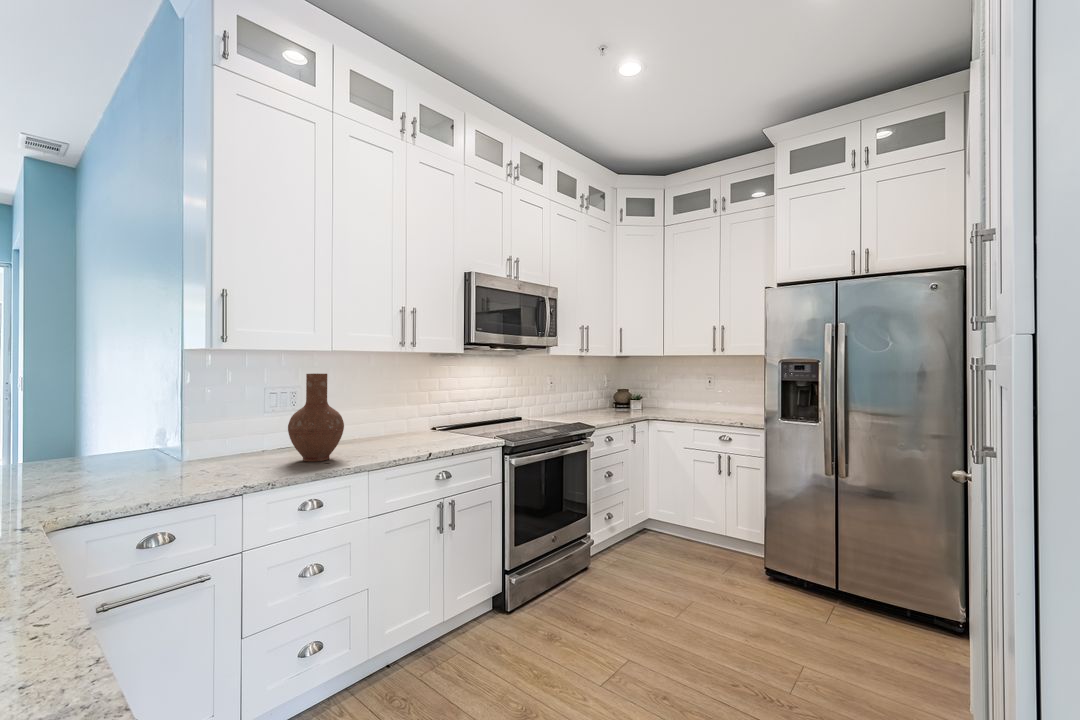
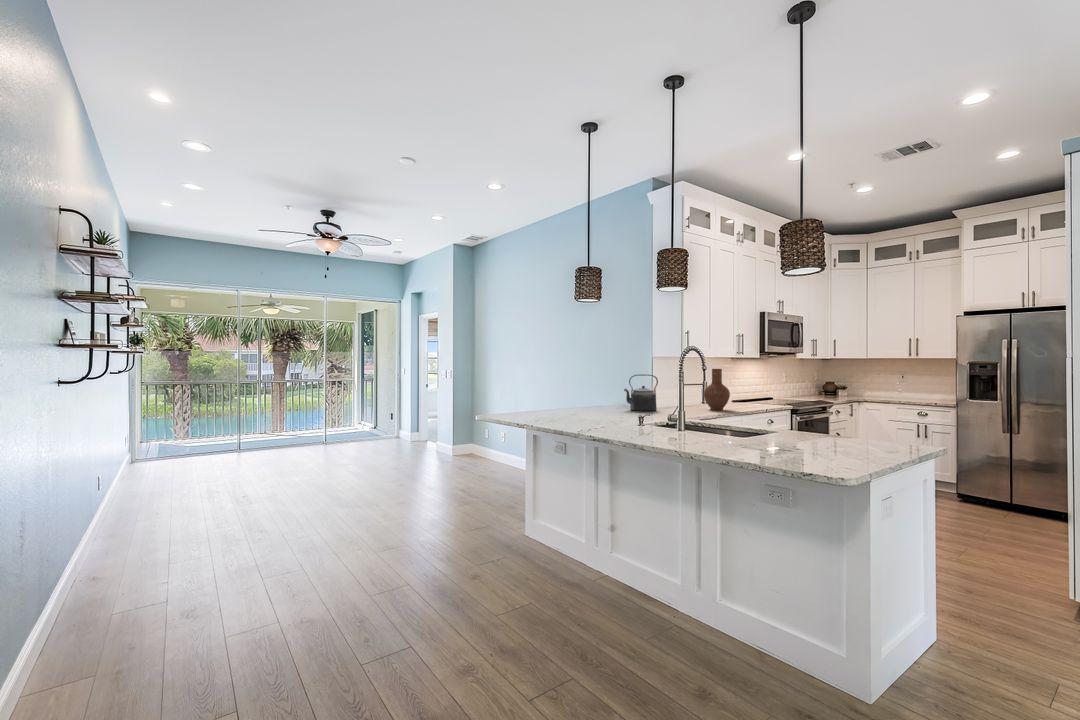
kettle: none [72,387,167,474] -> present [624,374,658,411]

